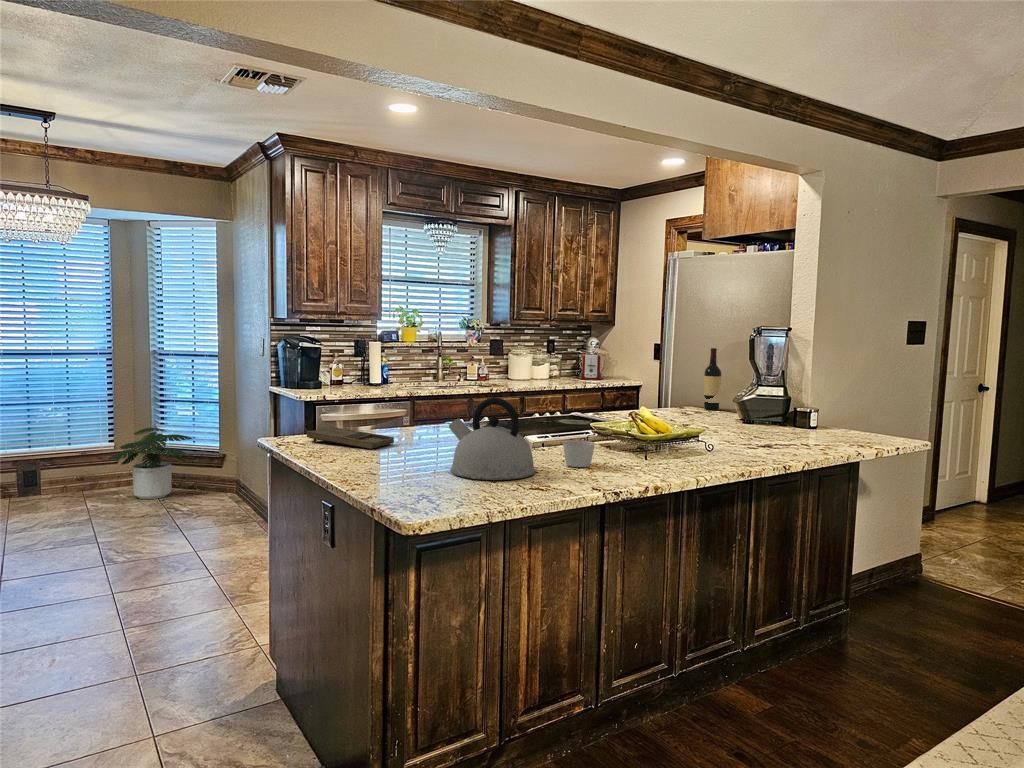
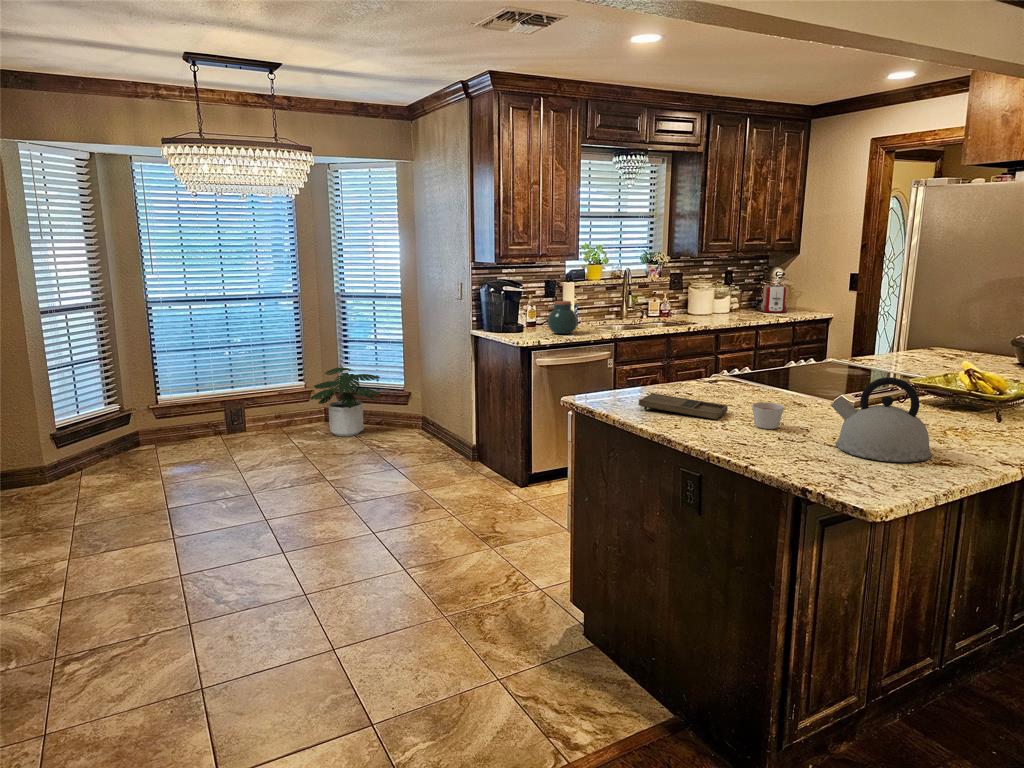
wine bottle: present [704,348,722,410] -> none [967,292,991,358]
jar: none [341,358,371,390] -> present [548,301,577,334]
candle: present [563,440,595,467] -> present [752,402,784,429]

